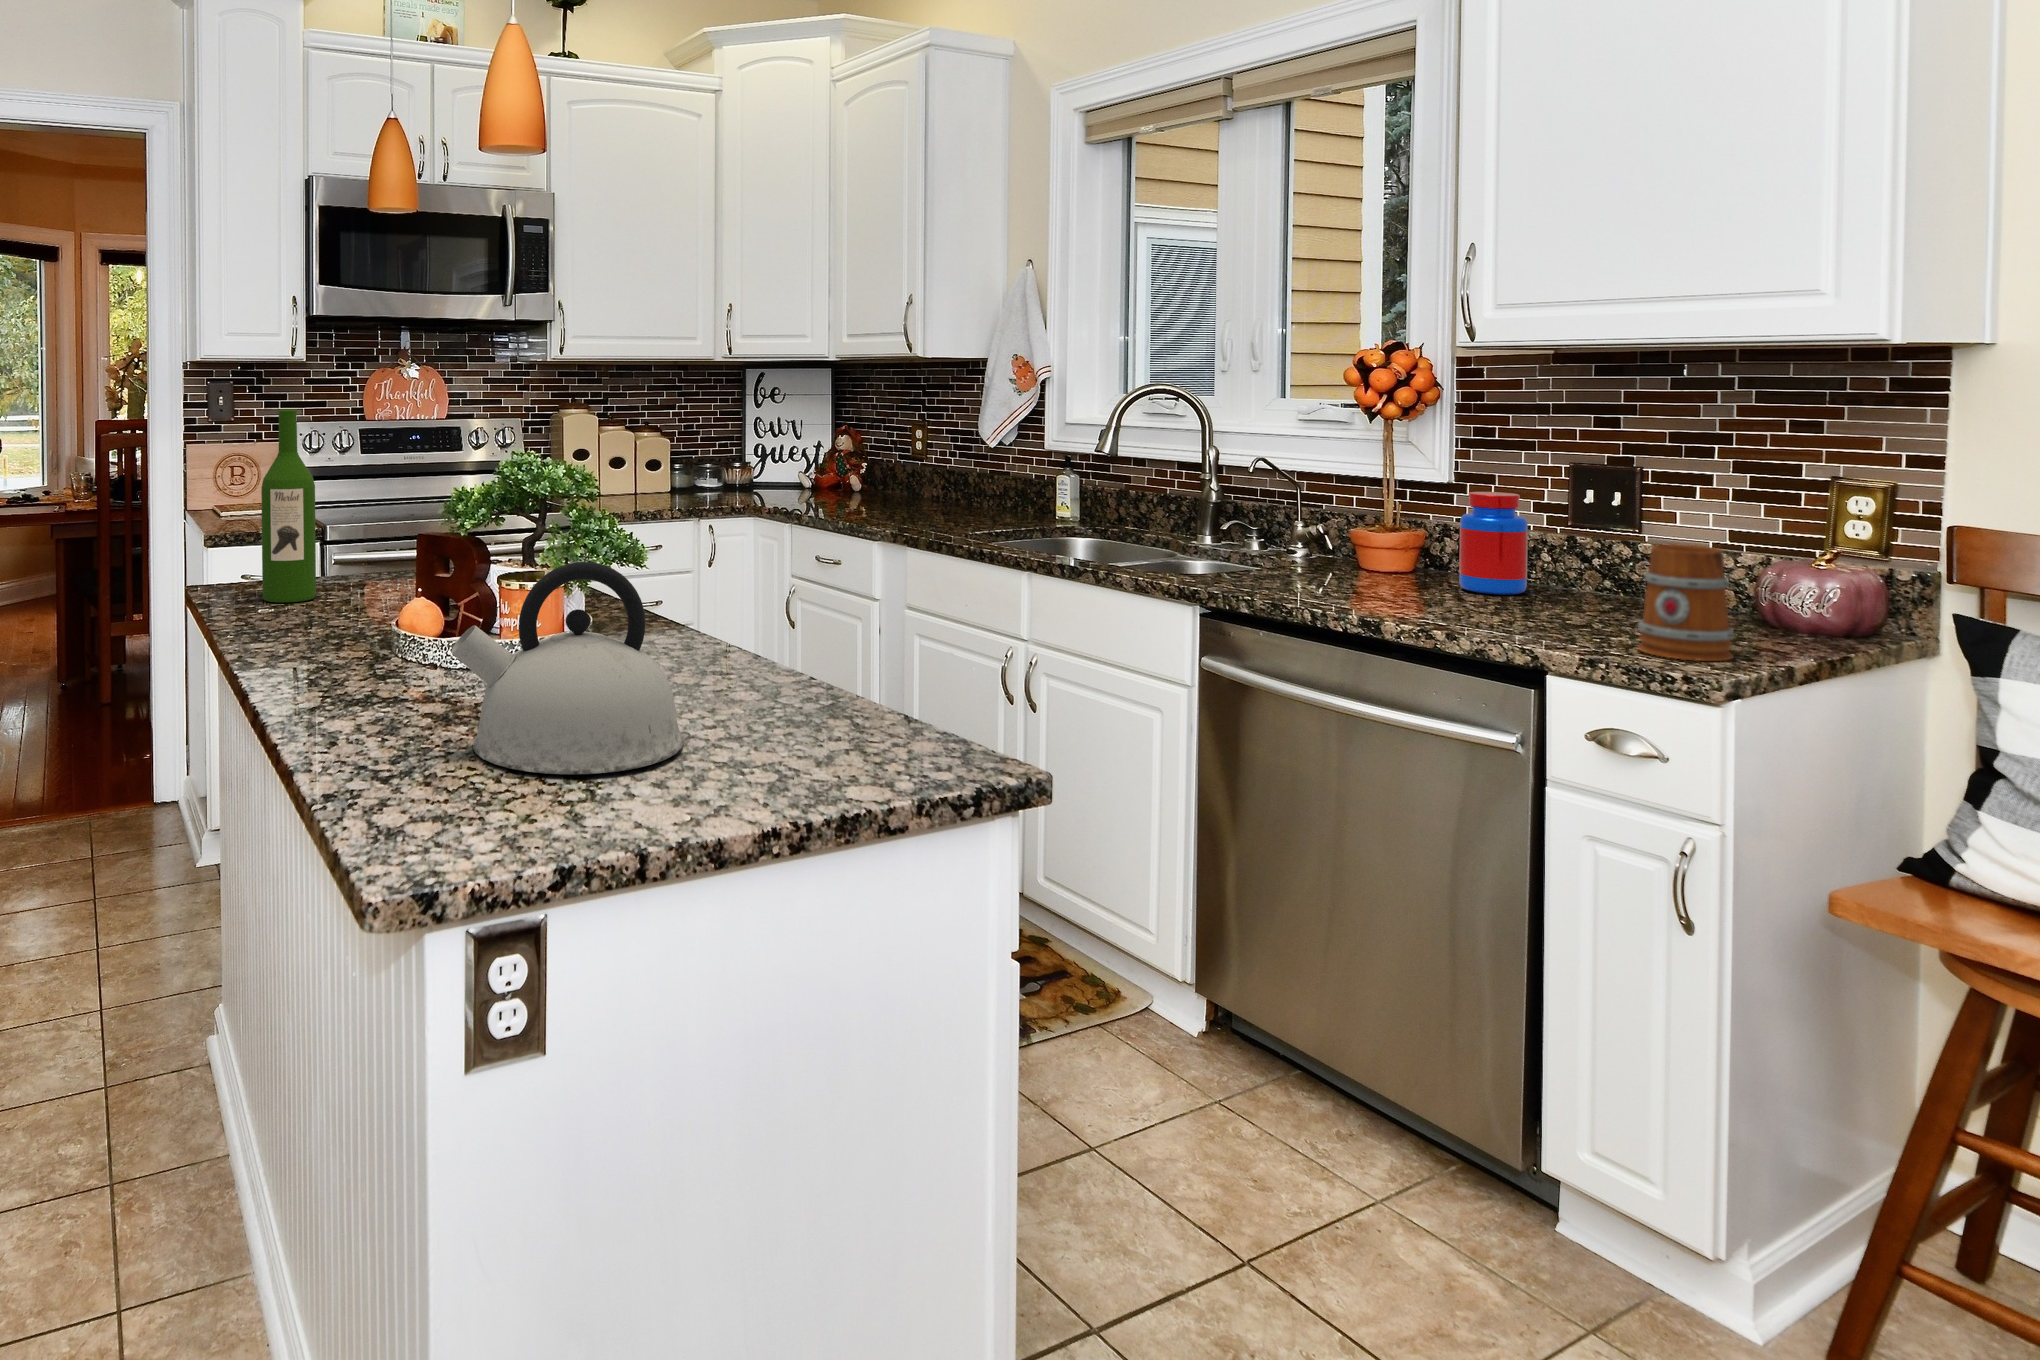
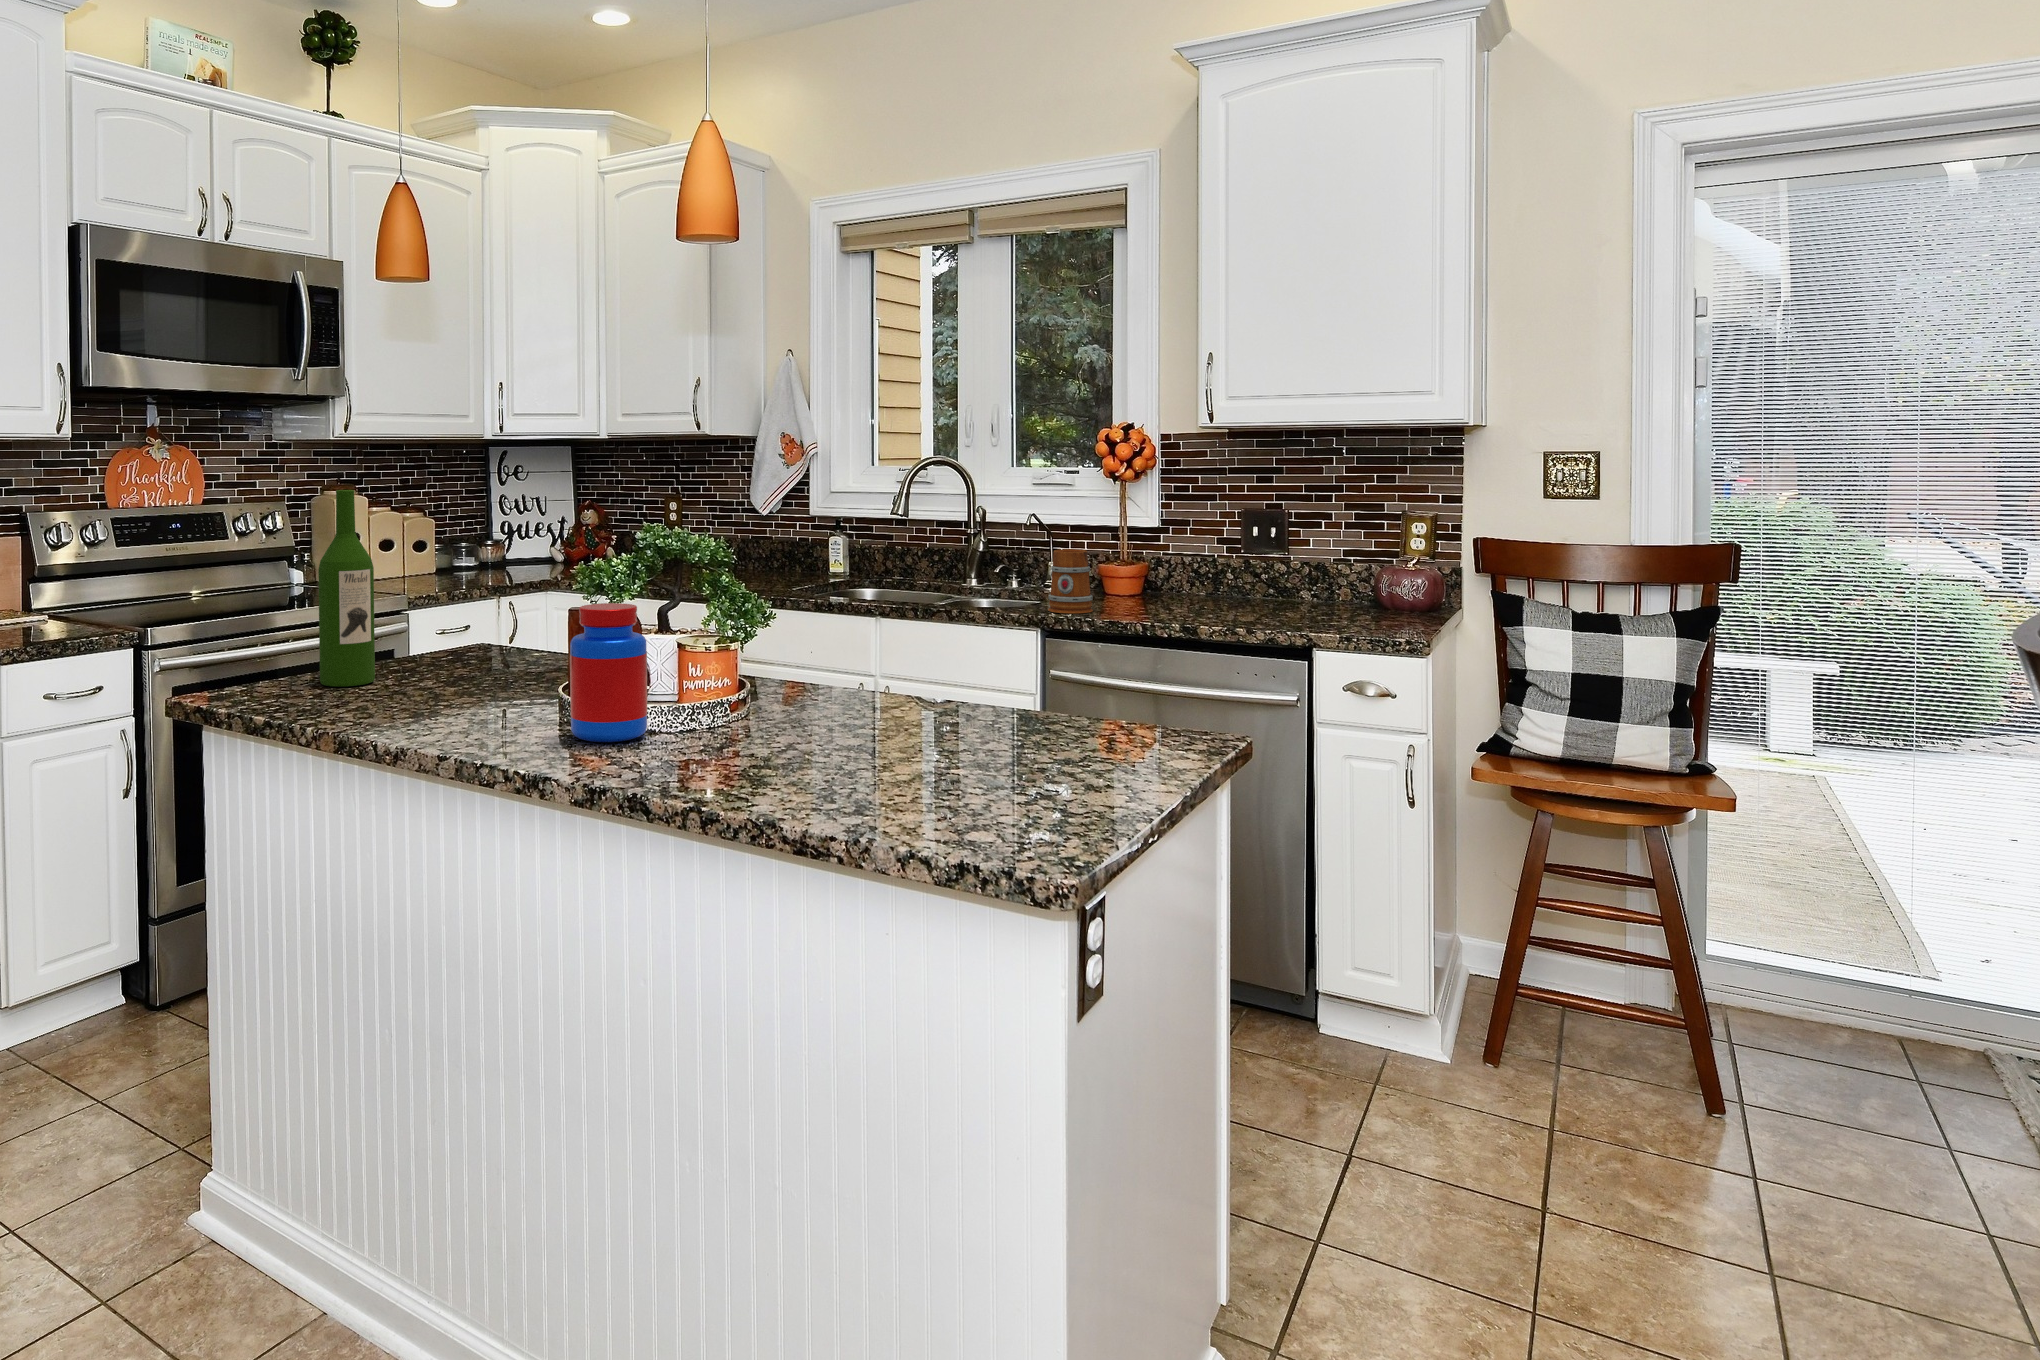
jar: present [1459,492,1528,595] -> present [570,603,647,742]
mug: present [1637,544,1733,661] -> present [1048,549,1093,613]
kettle: present [451,562,684,774] -> none [816,601,988,770]

